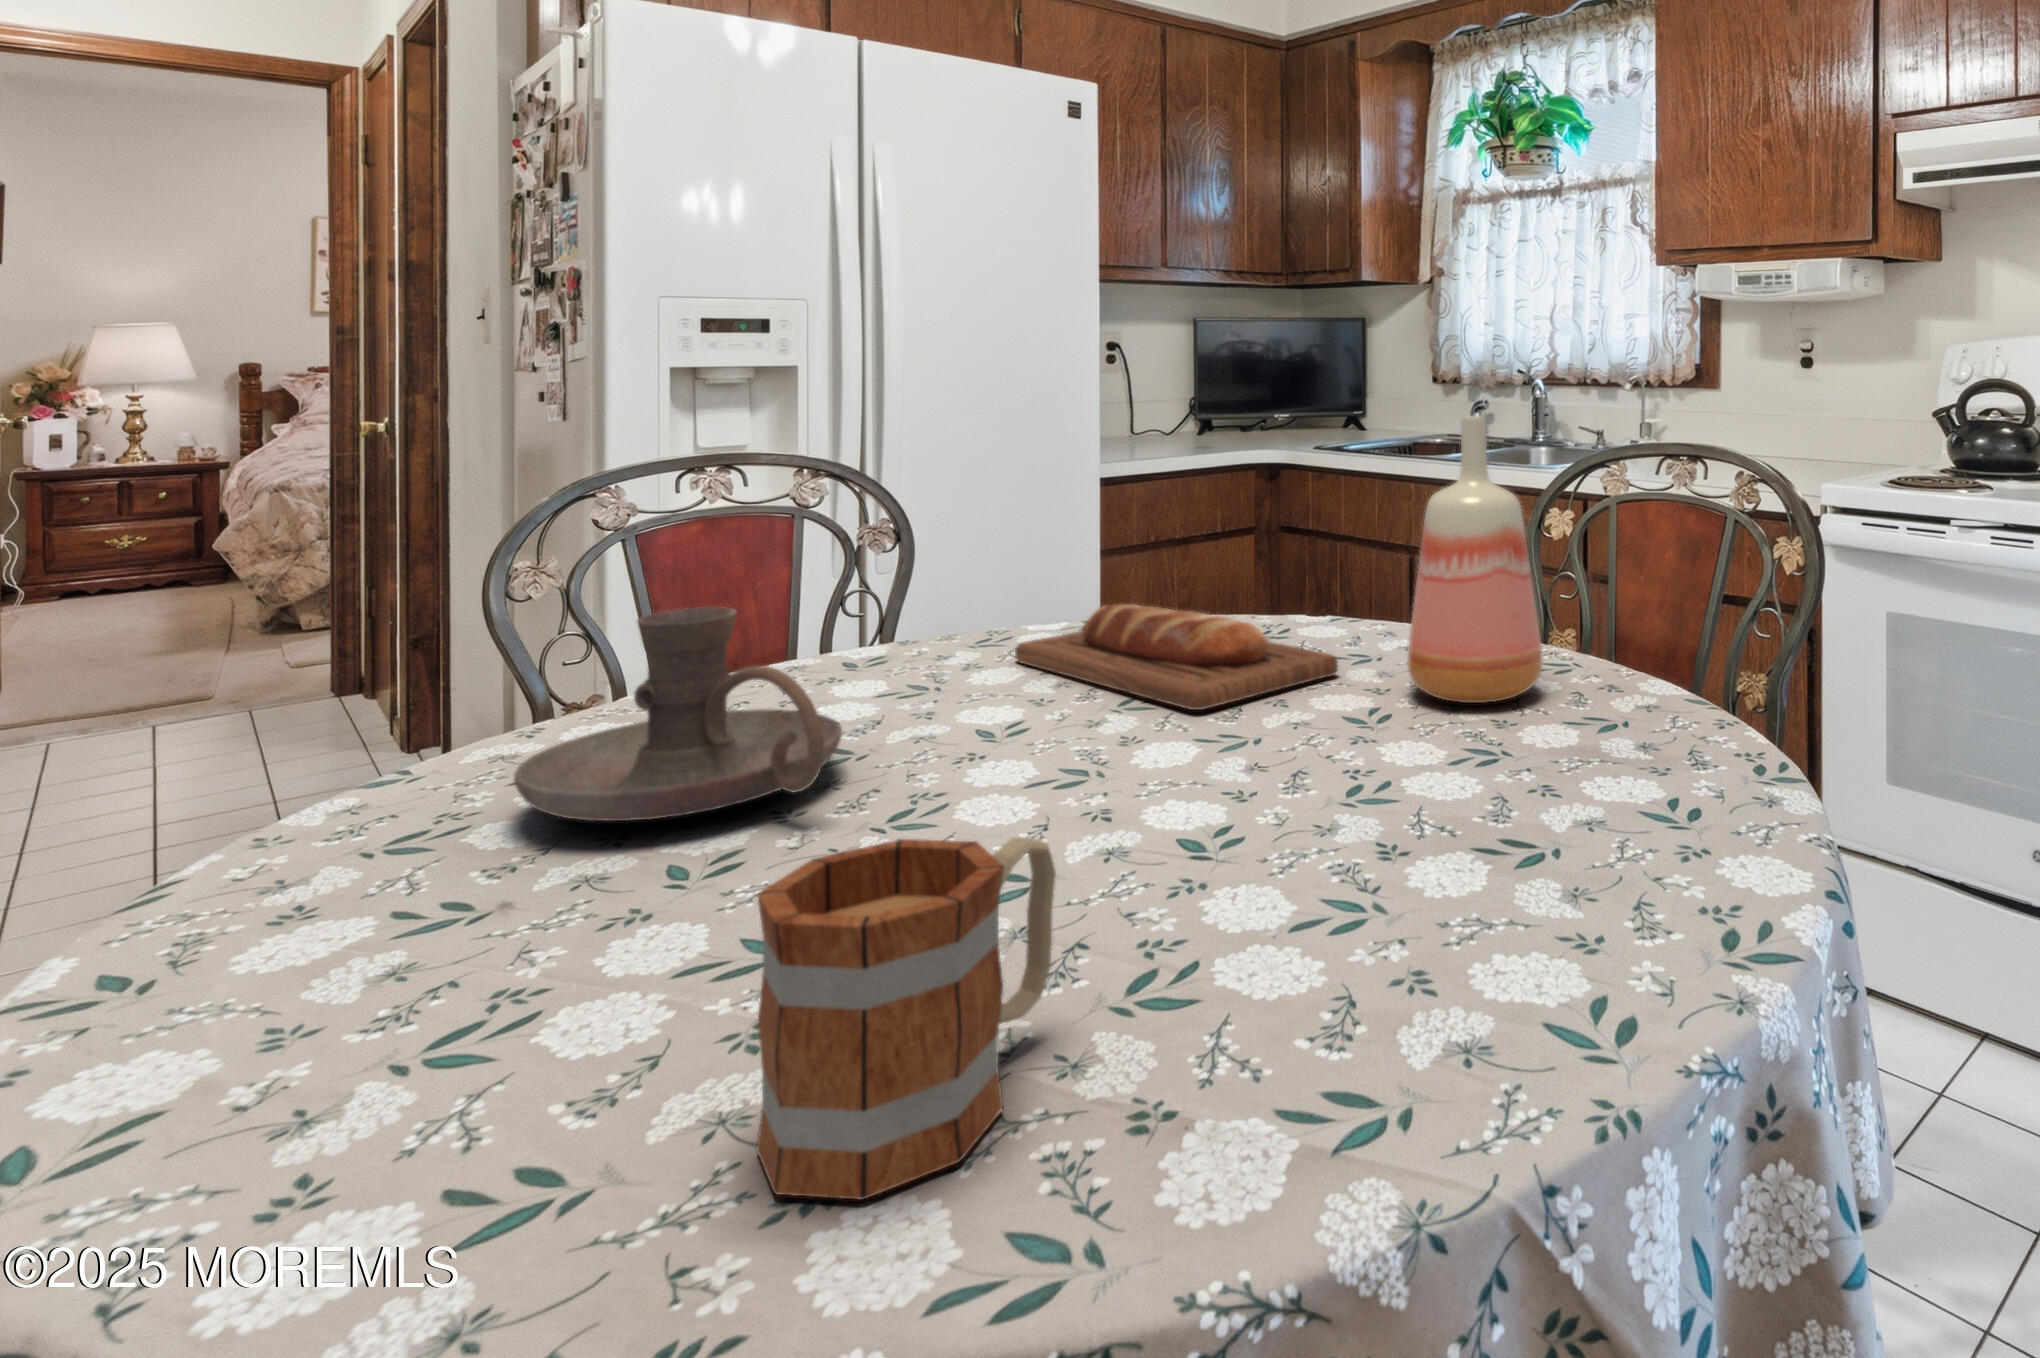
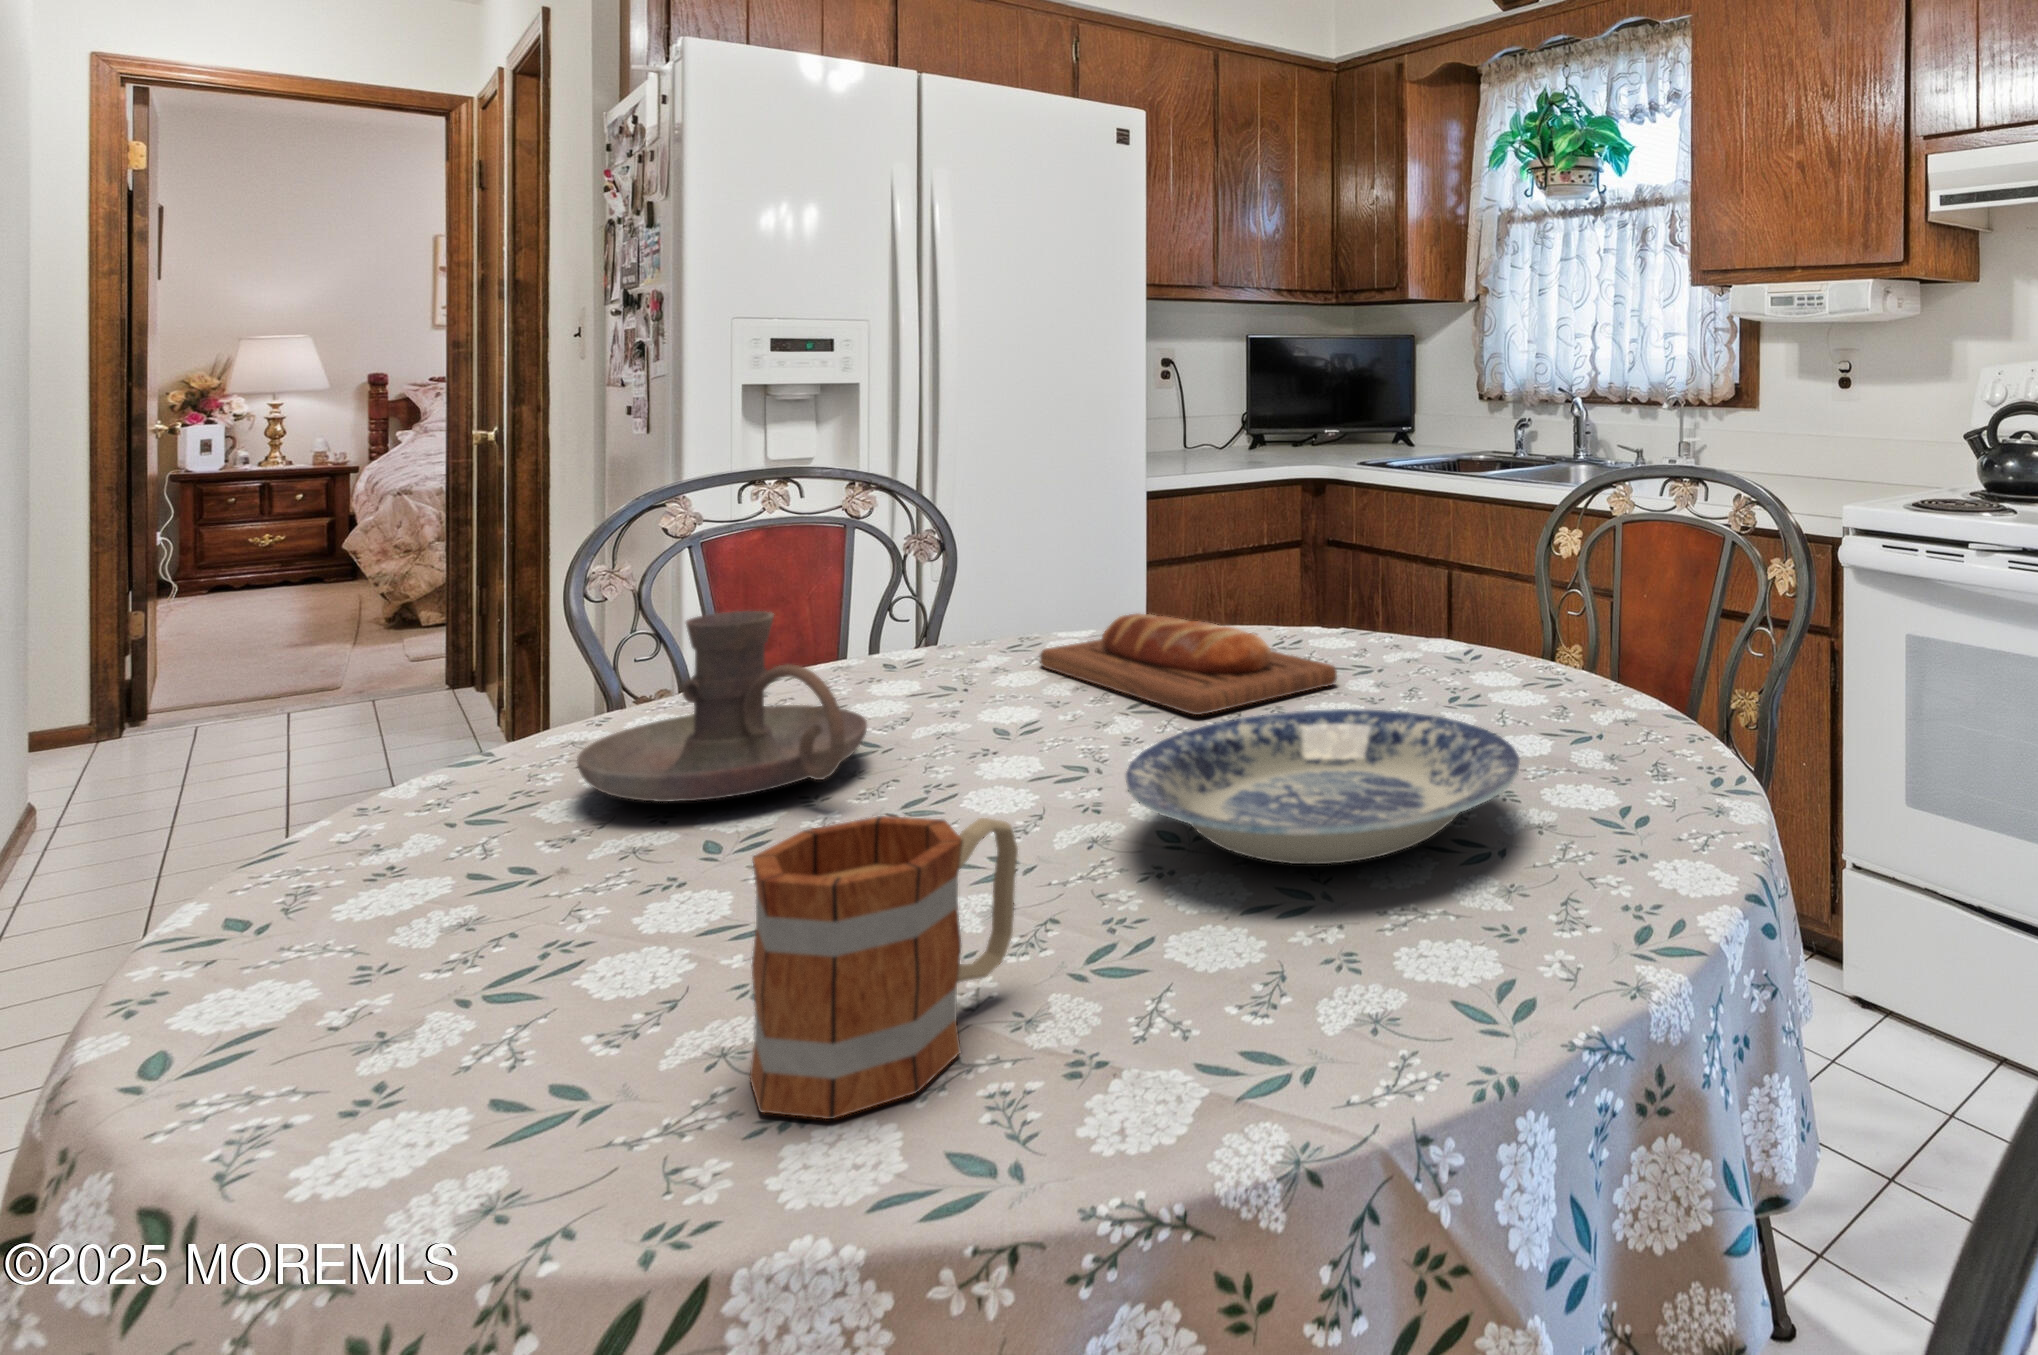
vase: present [1407,416,1543,703] -> none [1398,440,1527,713]
plate: none [1147,702,1573,873] -> present [1125,709,1520,864]

